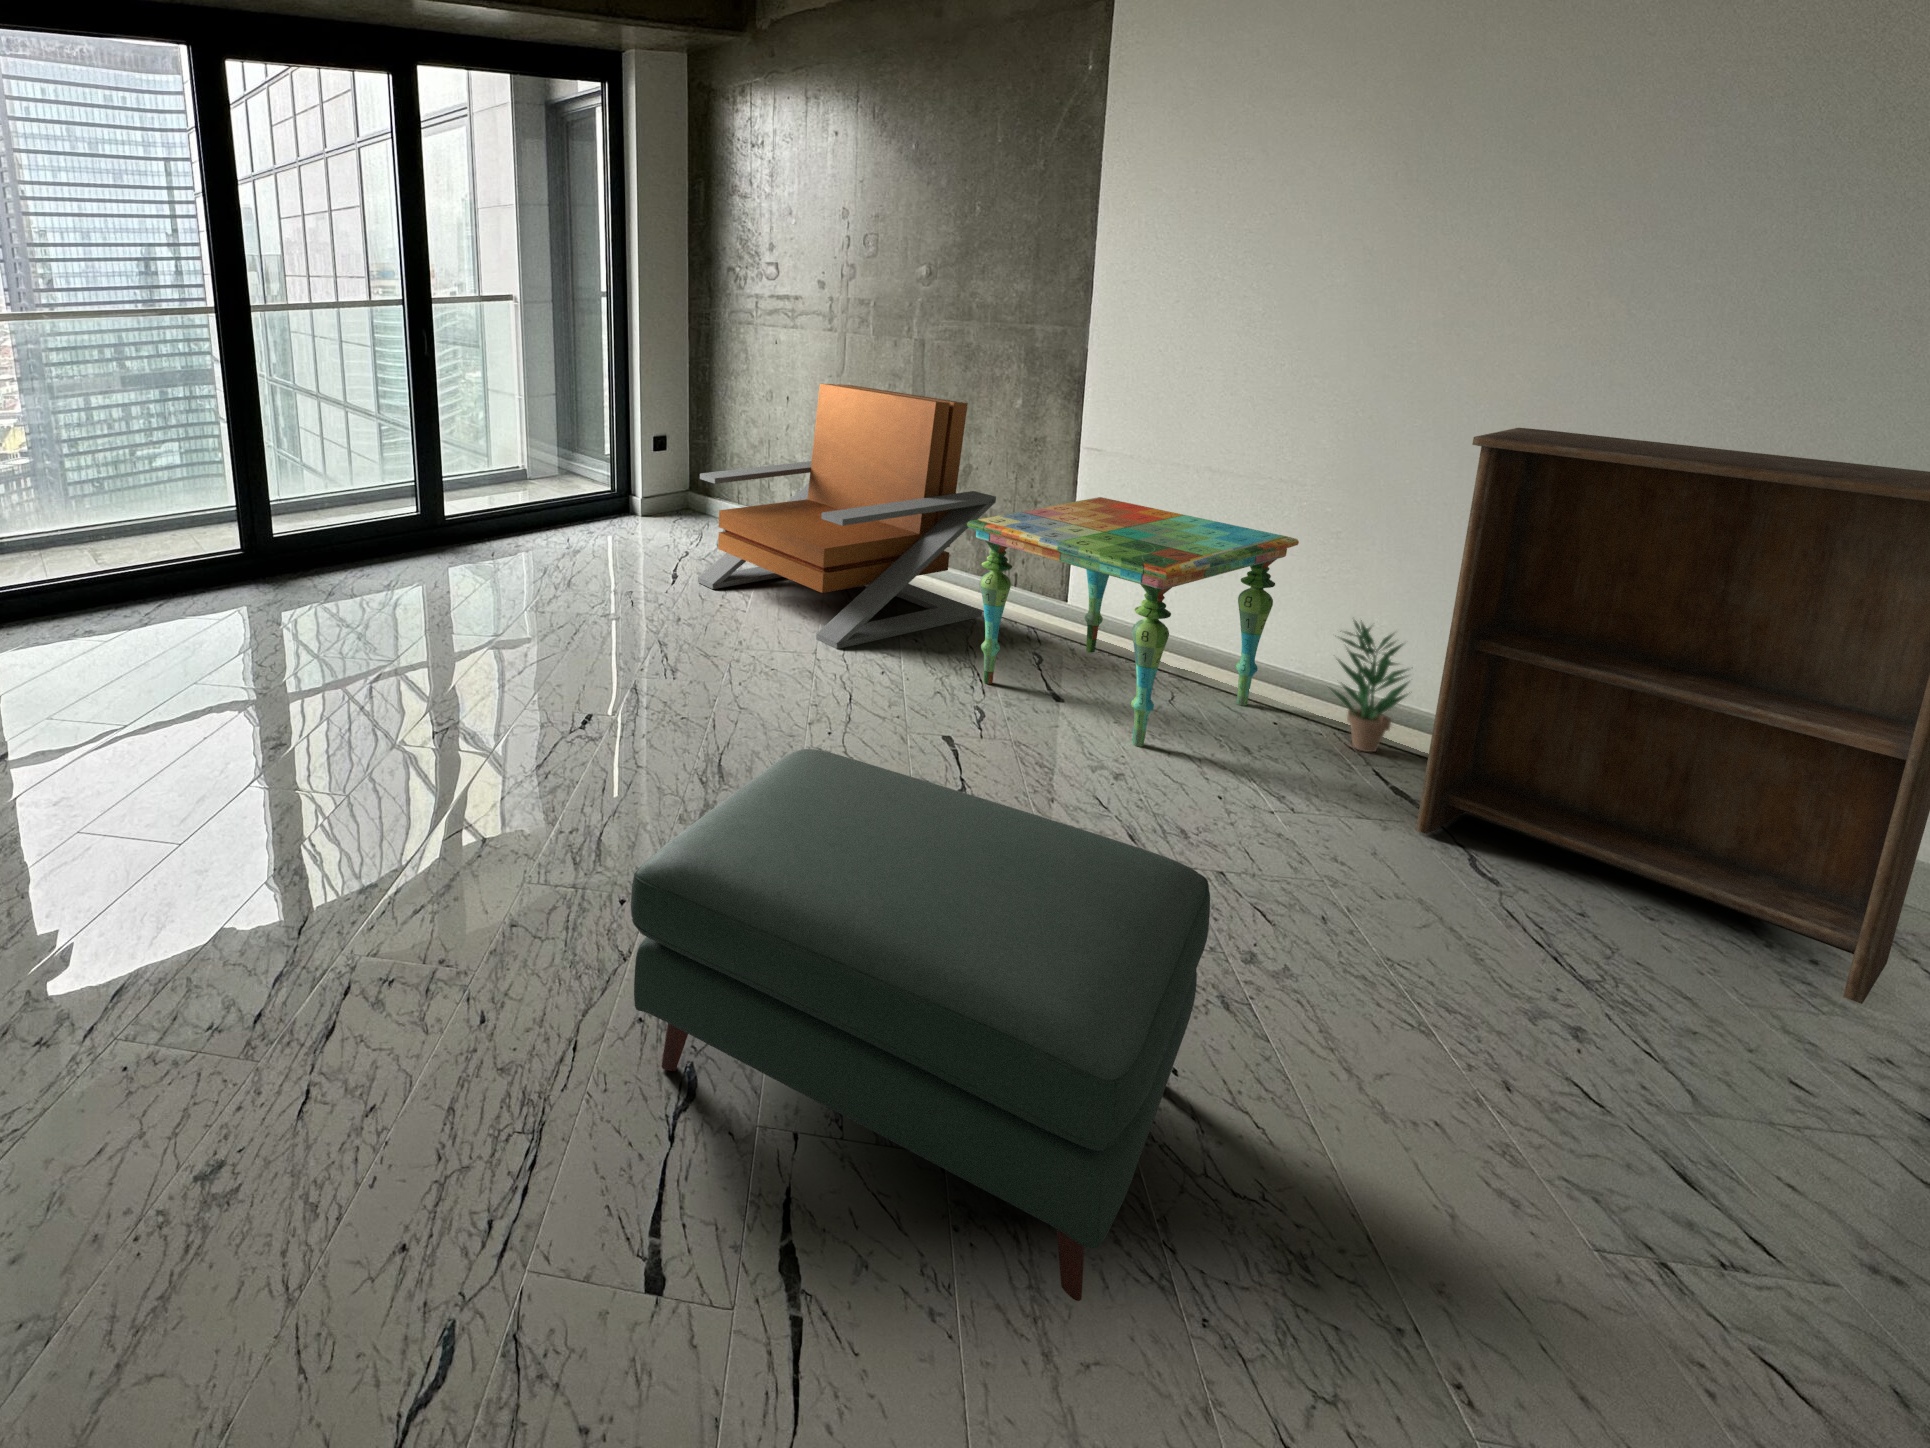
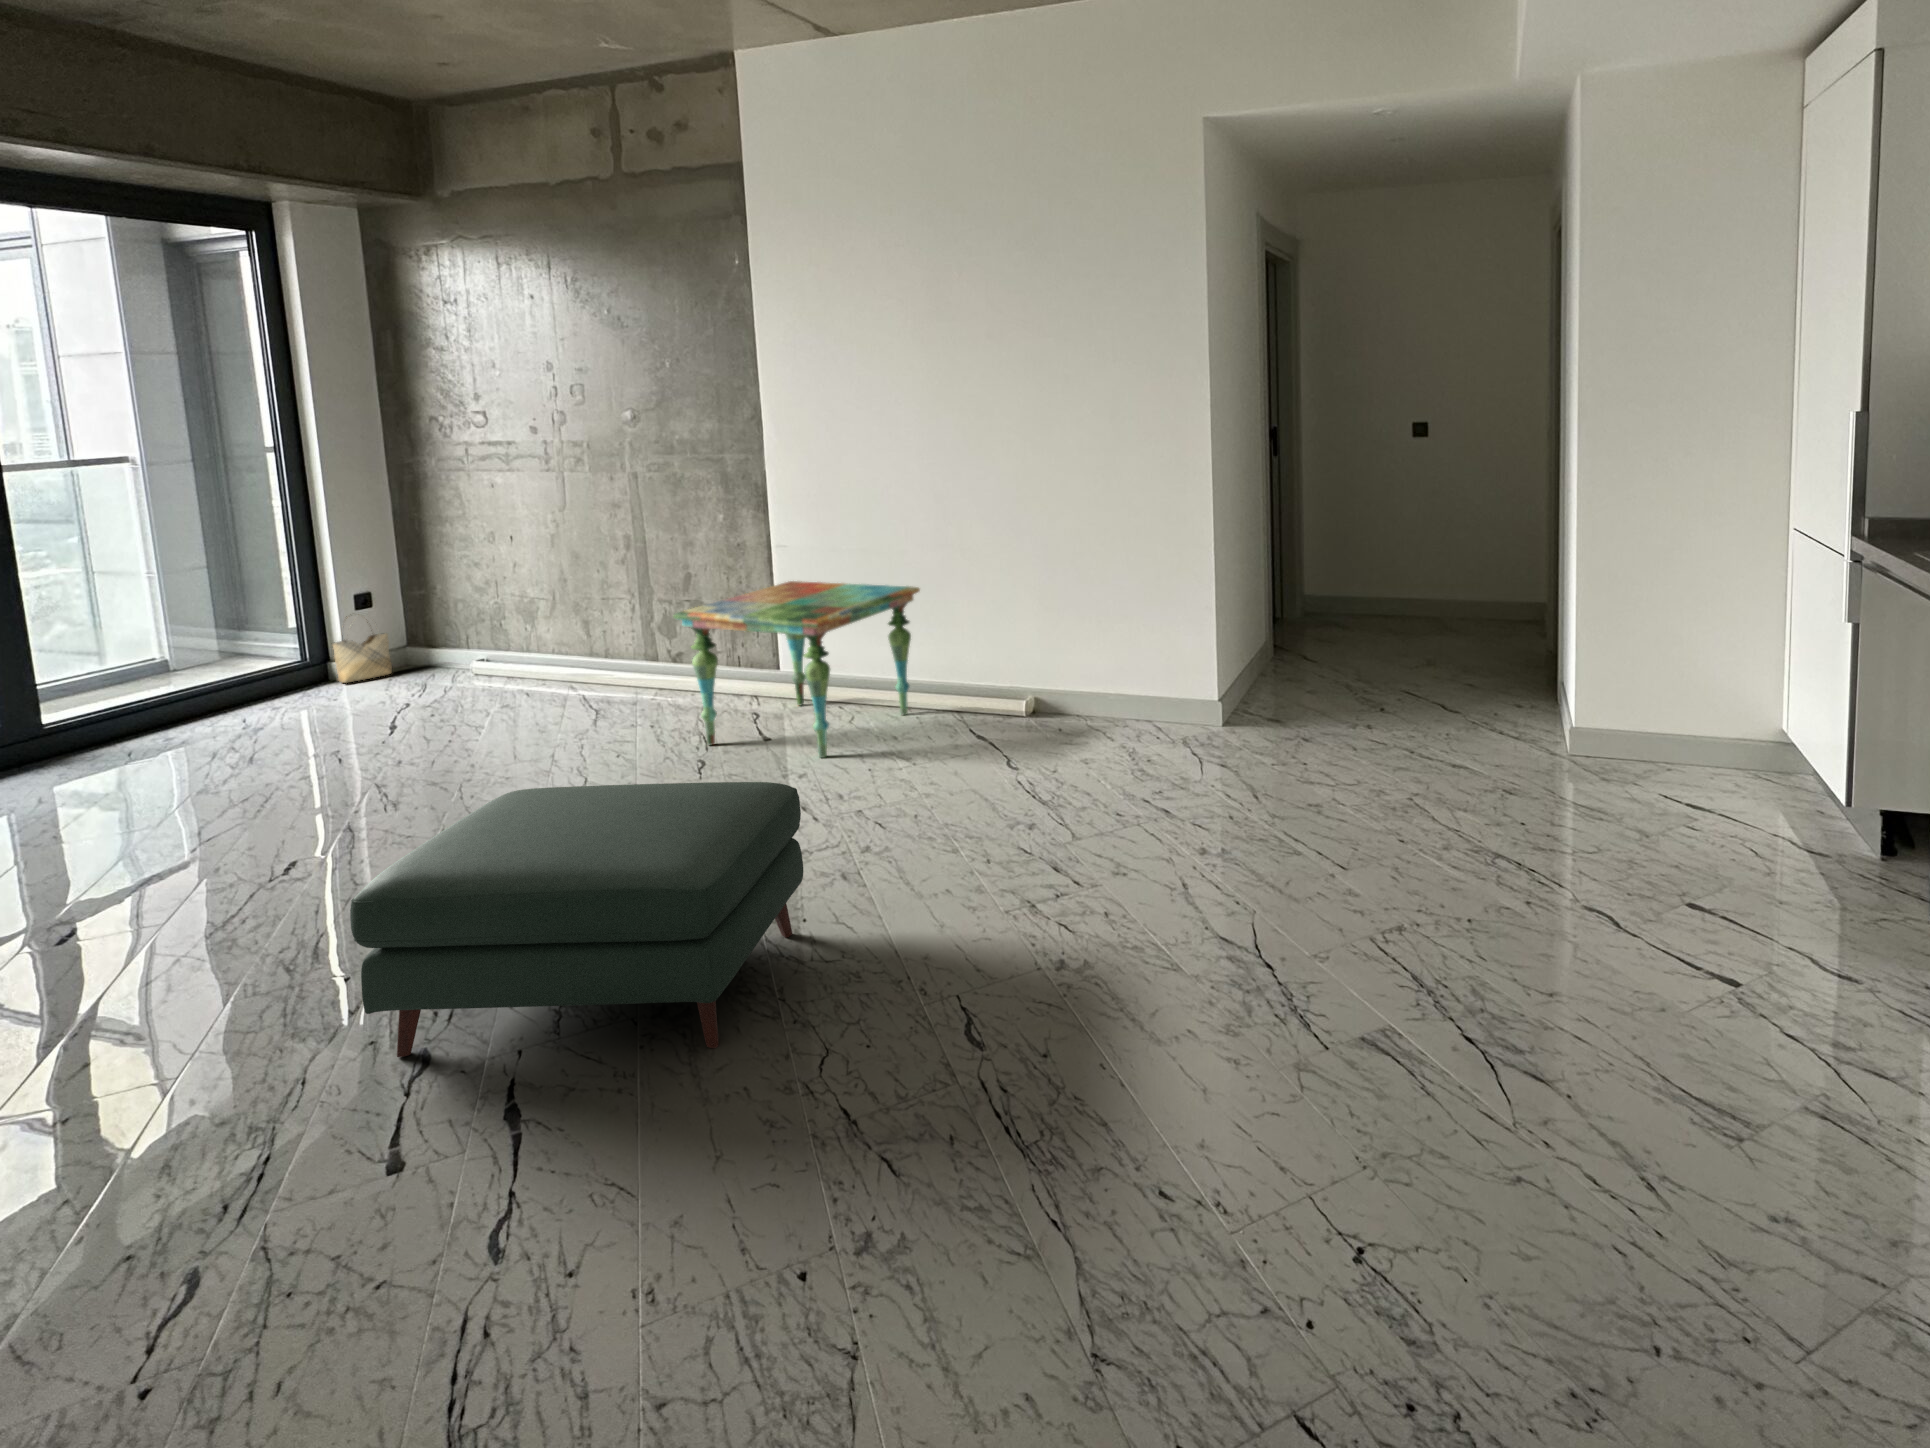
lounge chair: present [698,384,996,649] -> none [411,517,714,751]
bookshelf: present [1416,428,1930,1004] -> none [971,493,1195,778]
woven basket: none [633,453,677,516] -> present [332,617,392,683]
potted plant: present [1331,620,1409,752] -> none [943,633,997,724]

